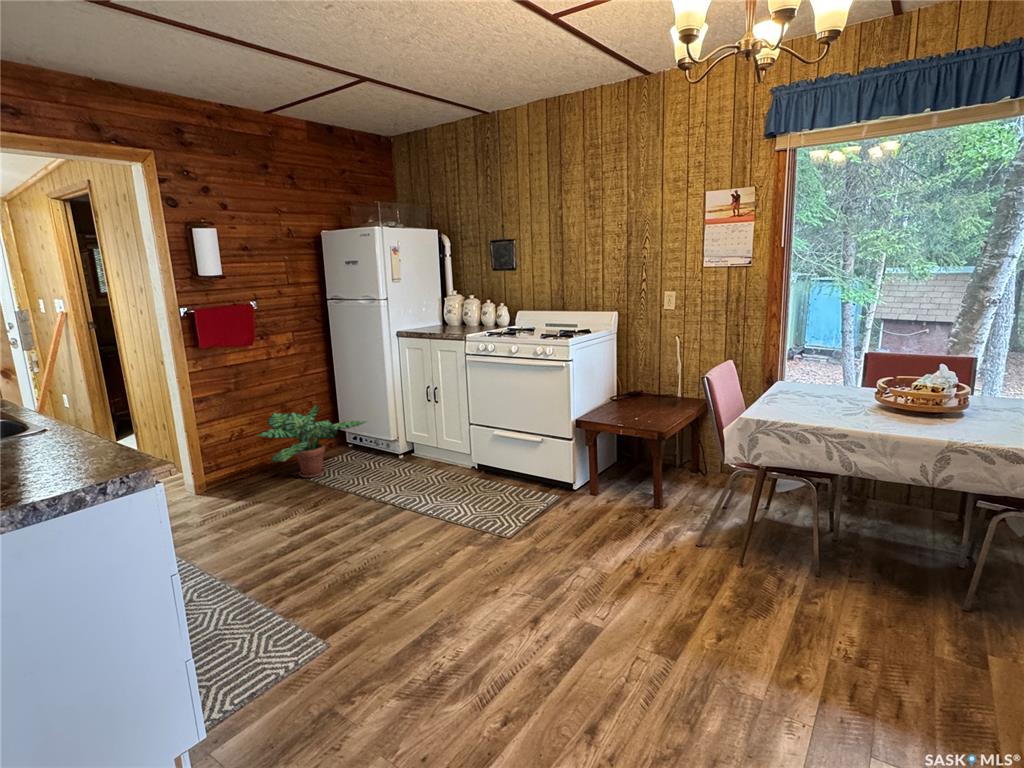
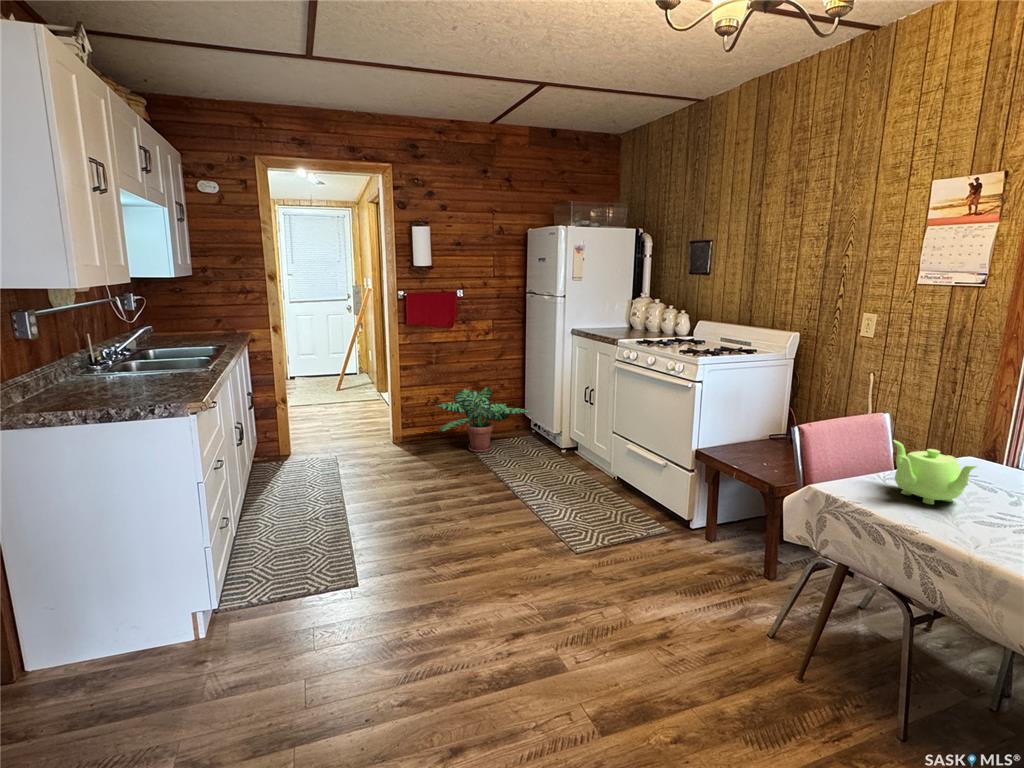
teapot: none [776,374,842,412] -> present [893,440,977,505]

